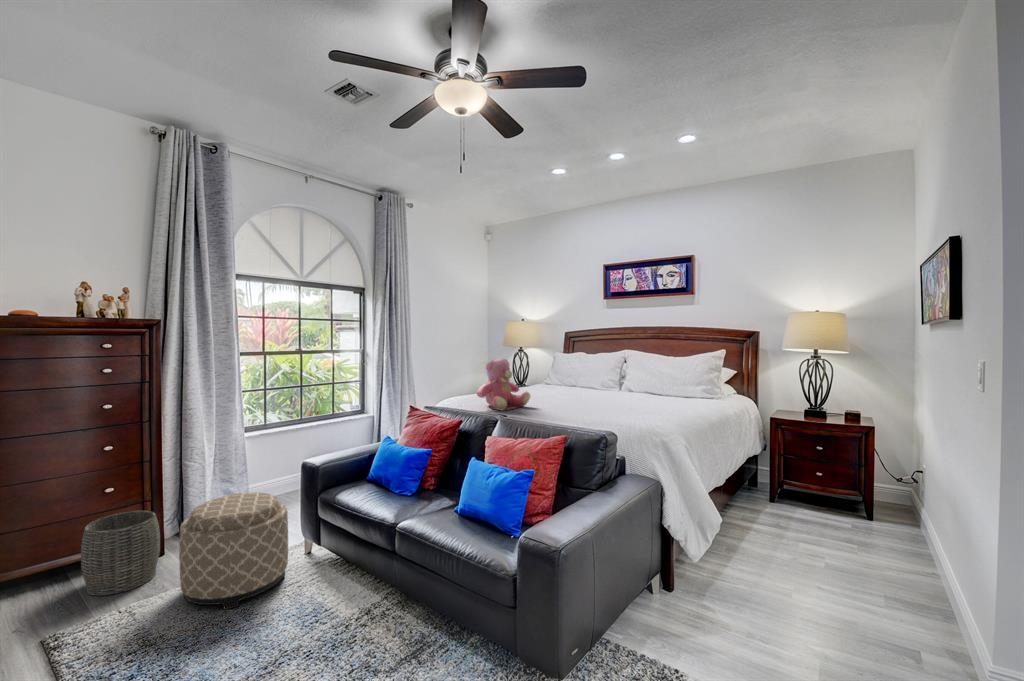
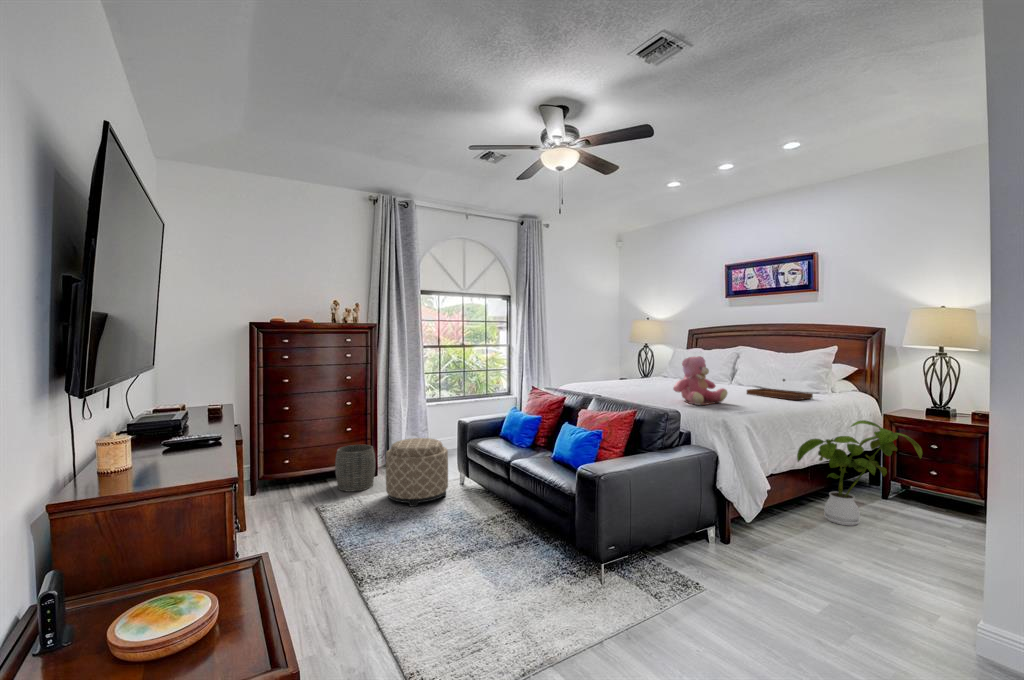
teddy bear: present [477,359,530,410] -> present [673,356,728,405]
tray: none [651,386,718,410] -> present [747,379,813,400]
house plant: none [723,430,839,545] -> present [797,420,922,526]

